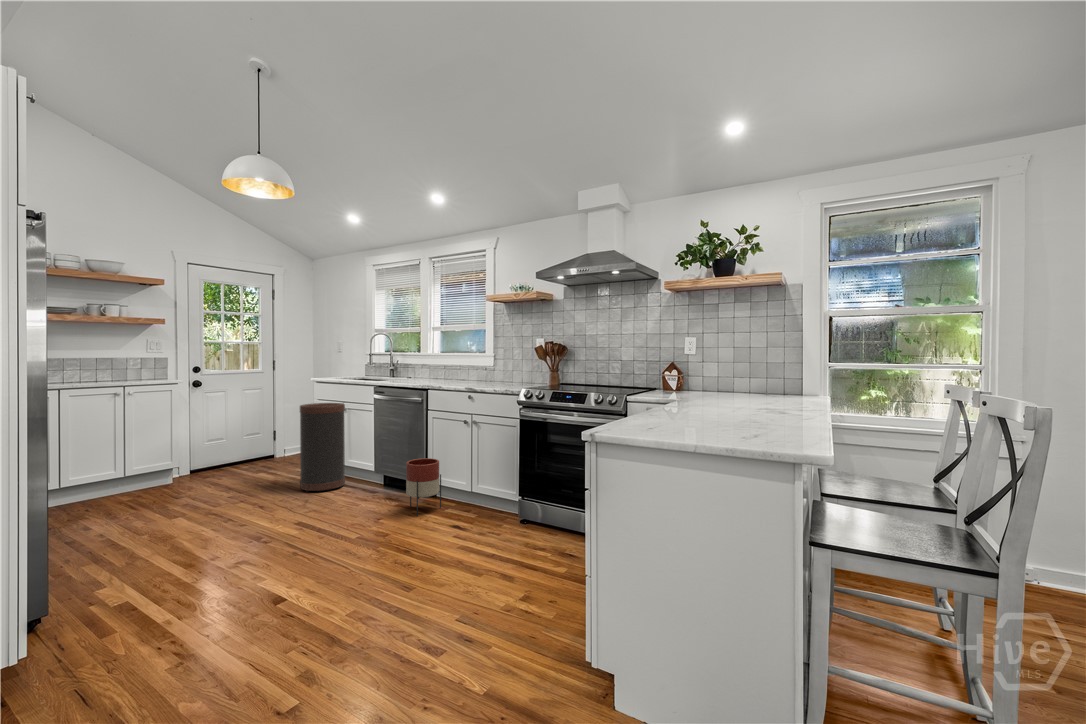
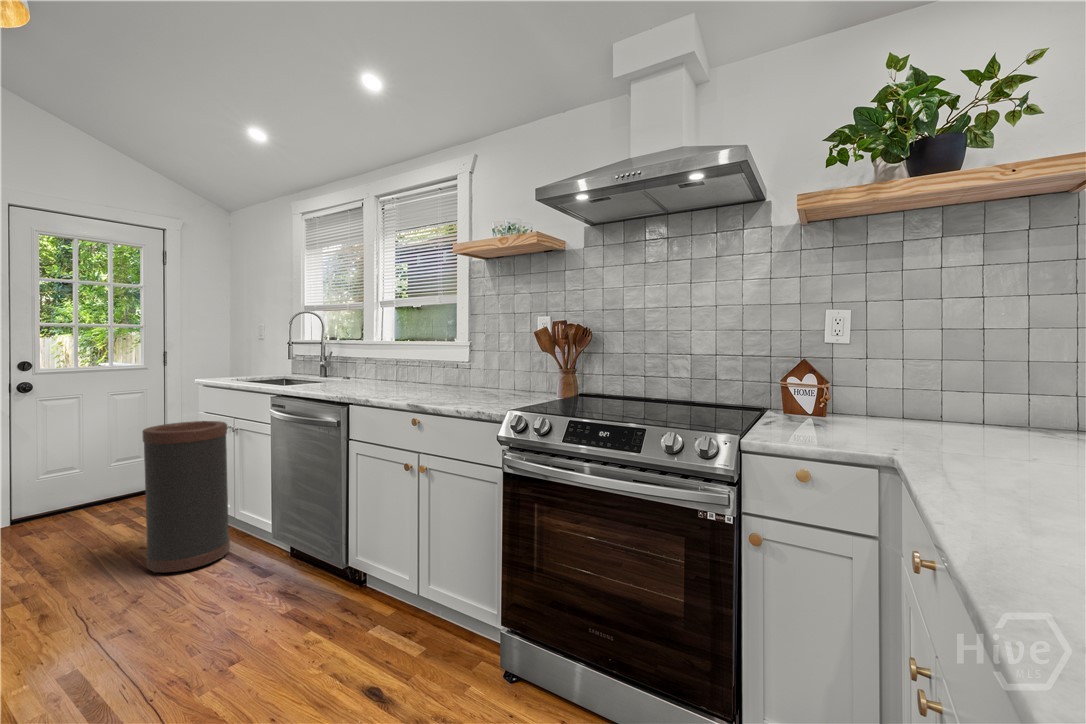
planter: present [406,458,441,516] -> none [294,530,365,651]

